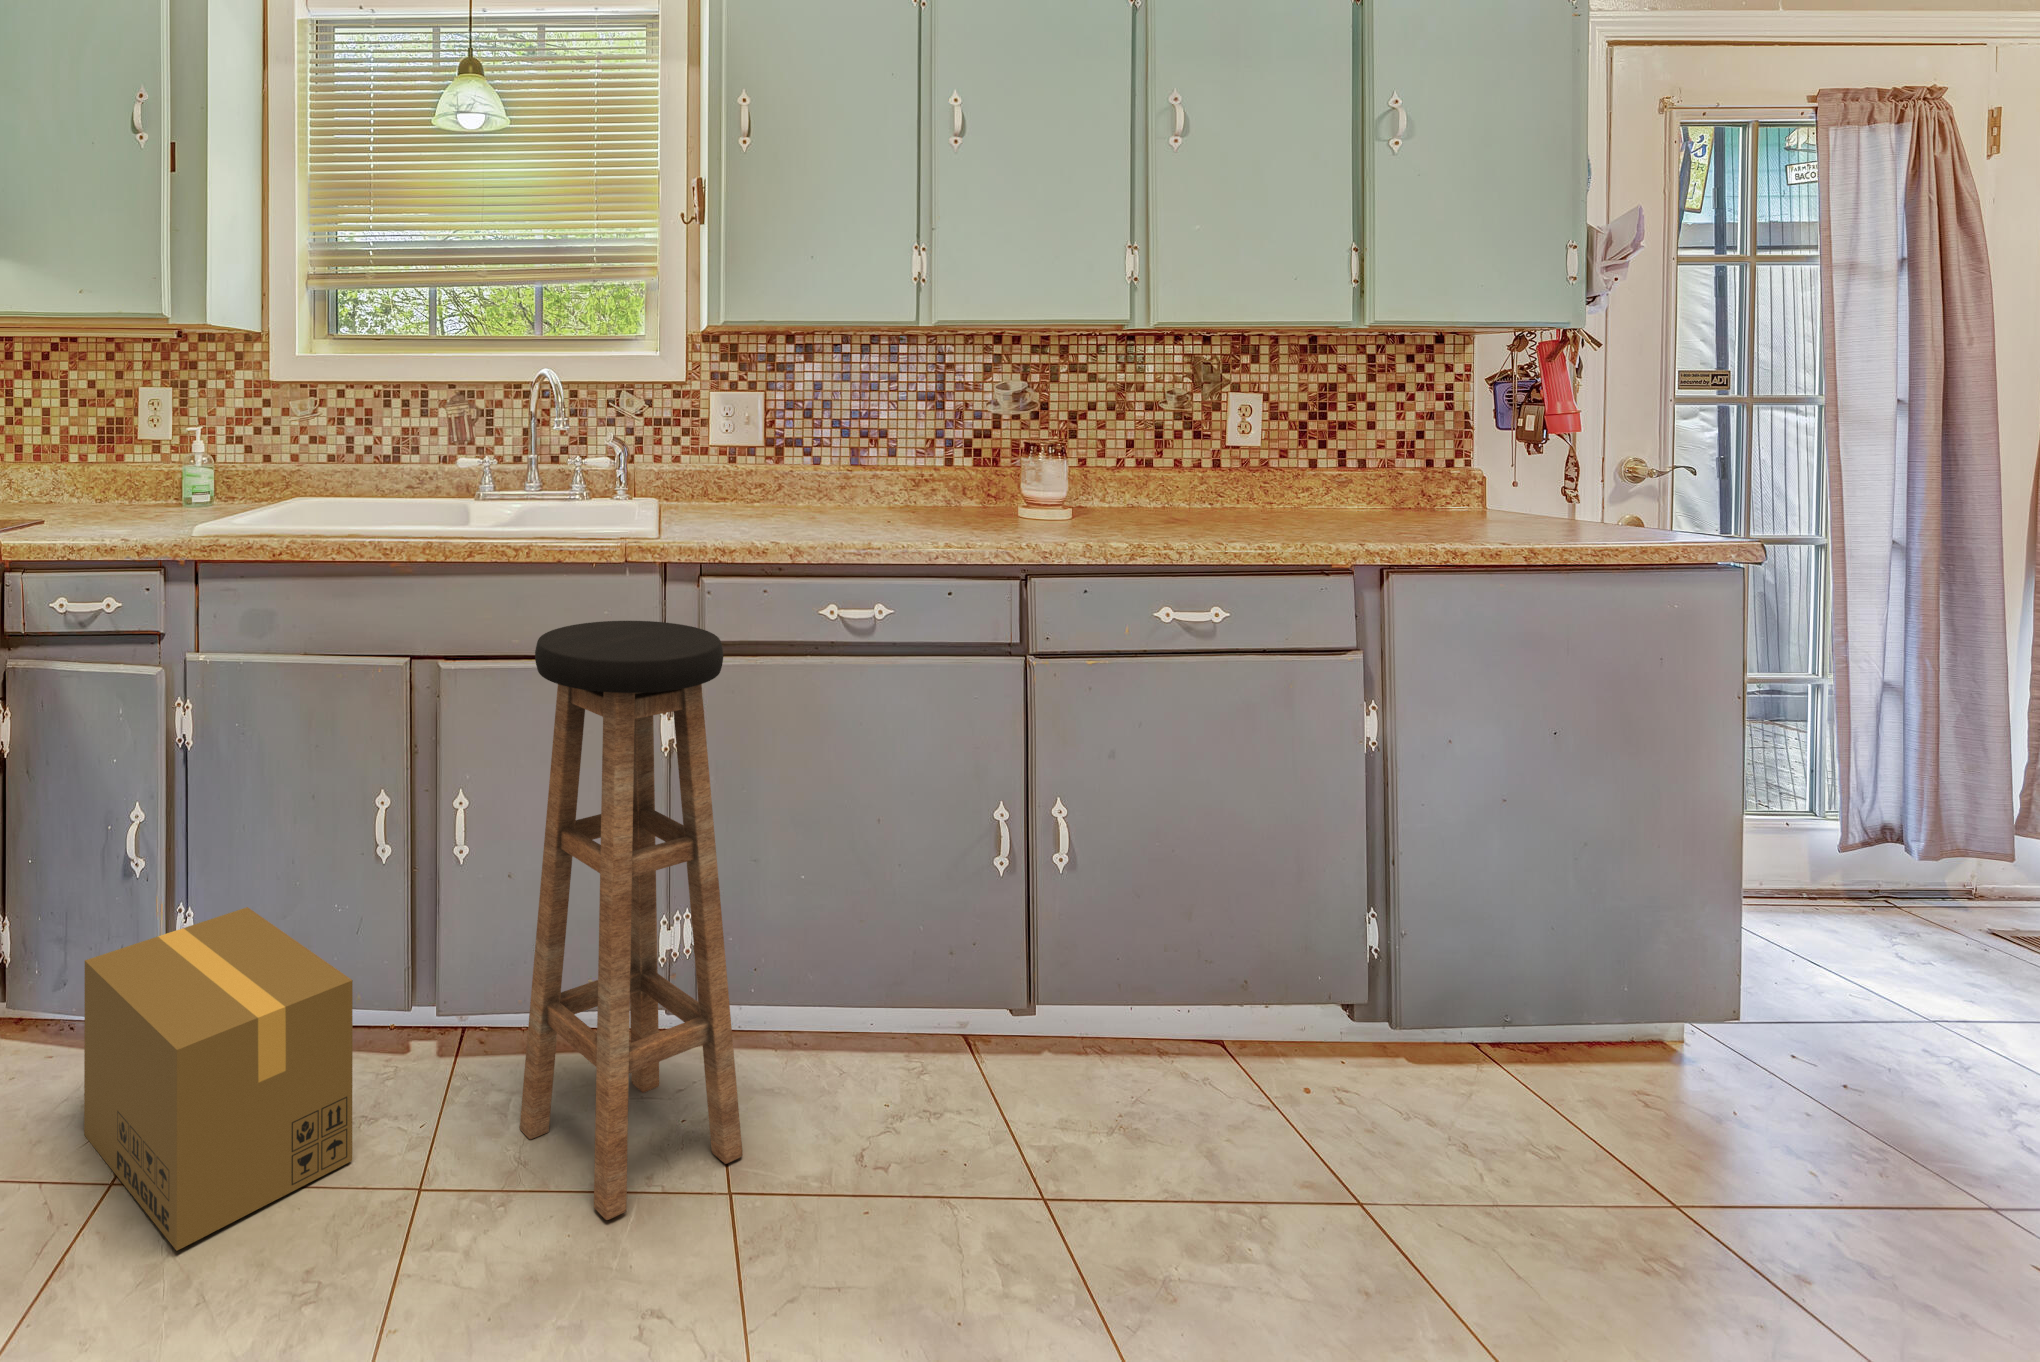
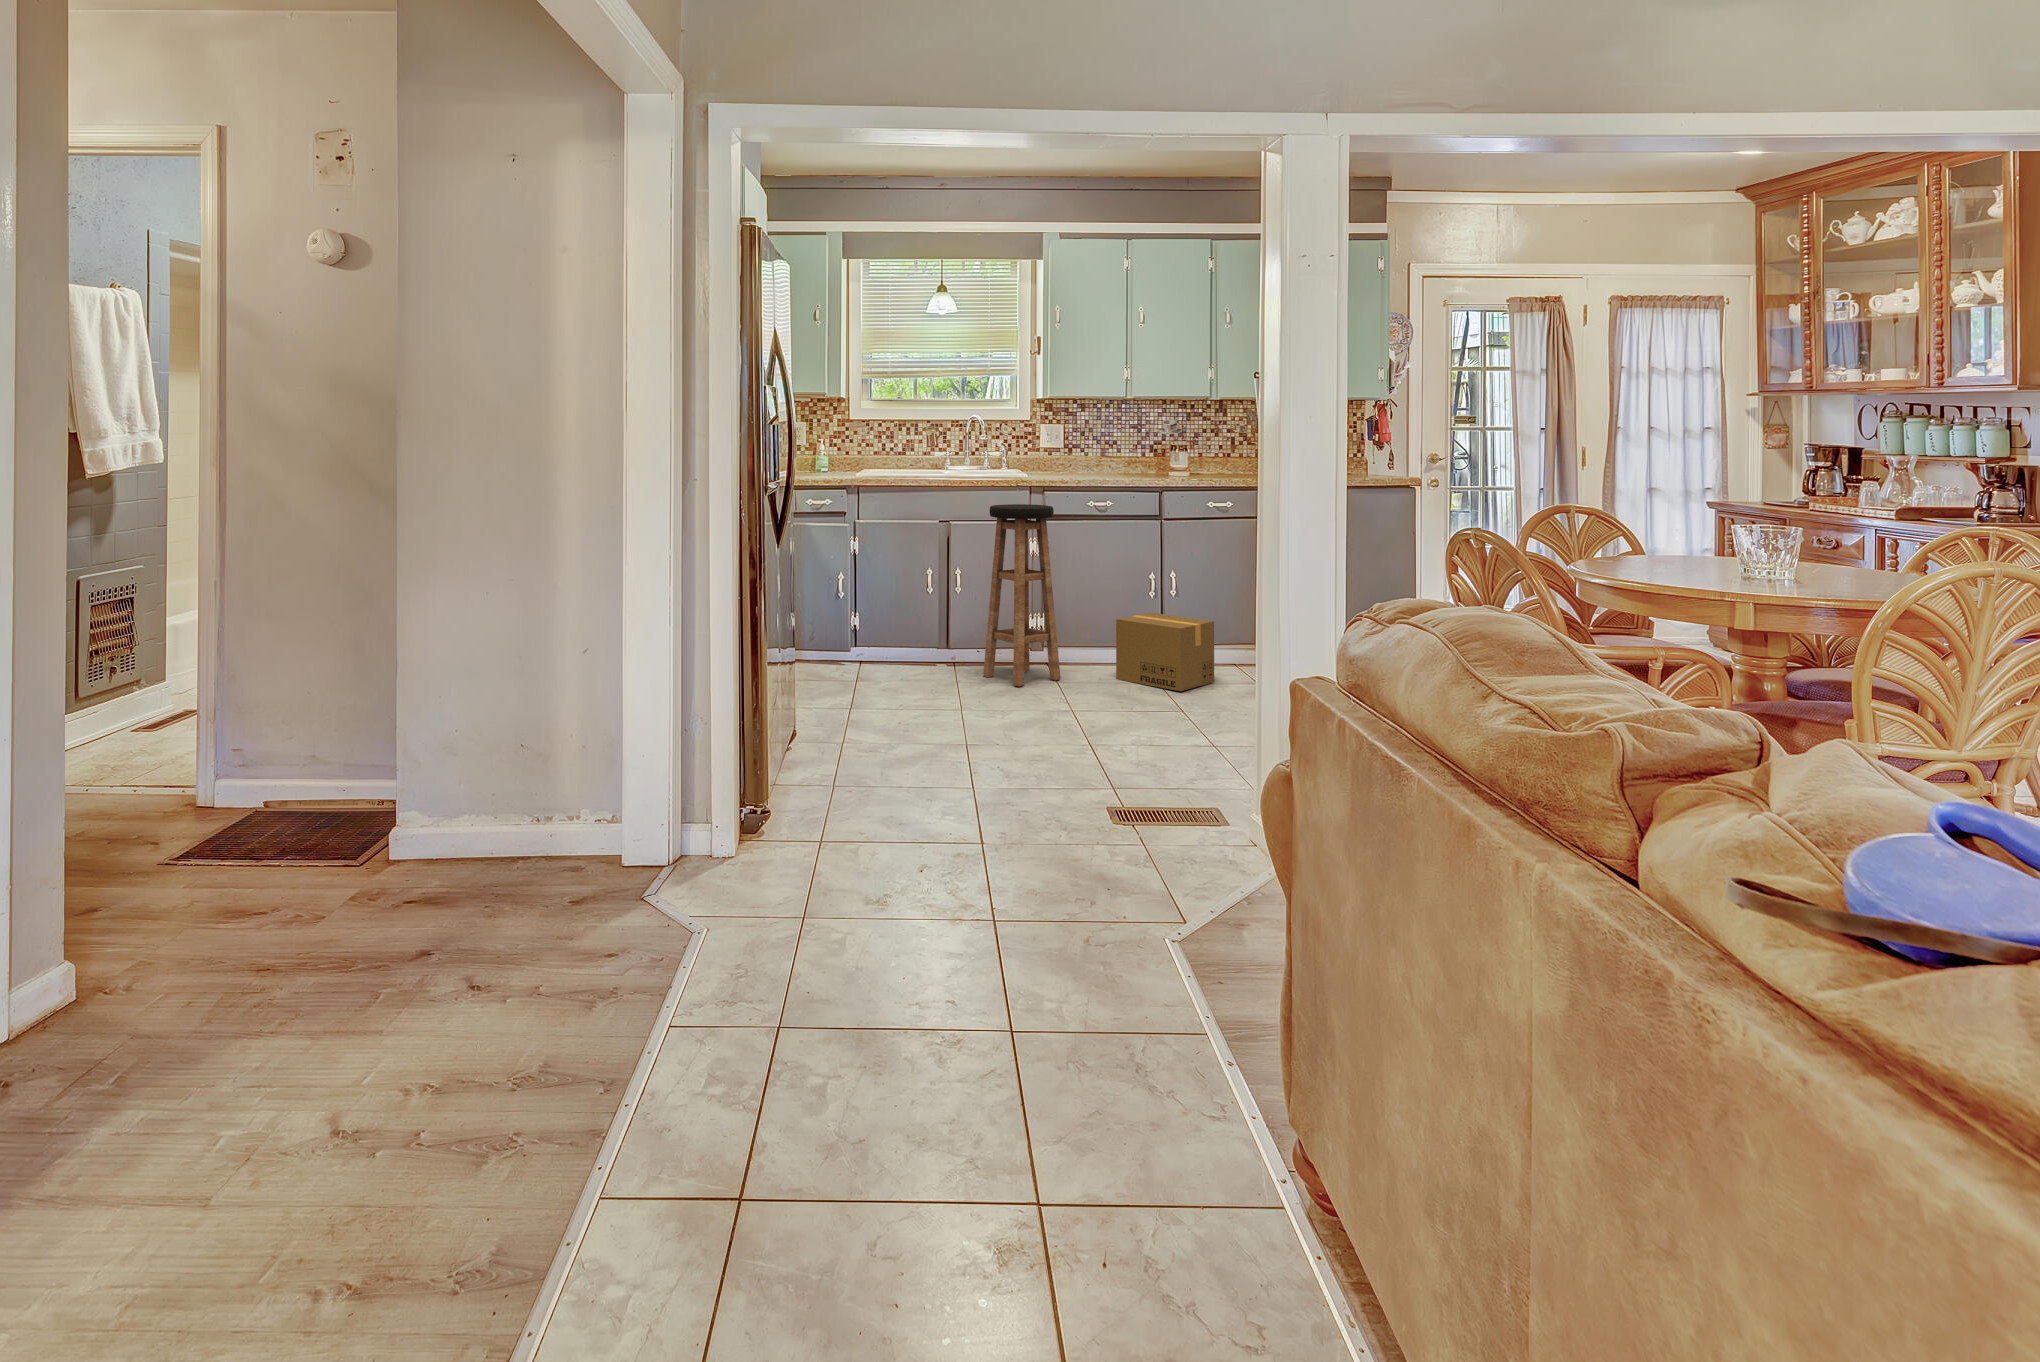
cardboard box: present [84,907,353,1251] -> present [1116,613,1214,691]

